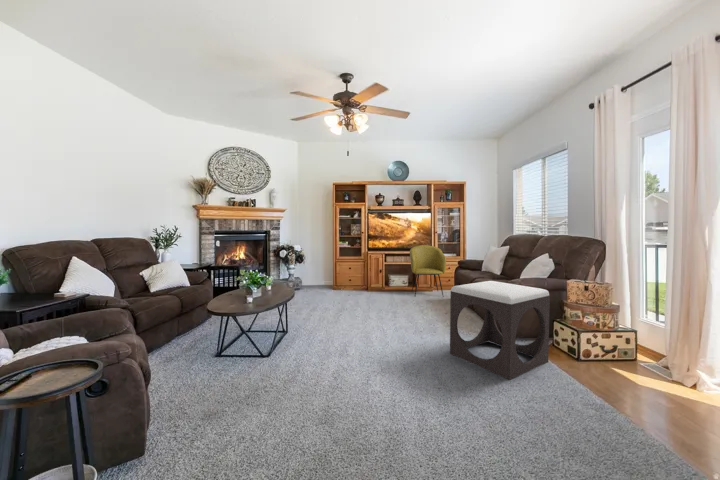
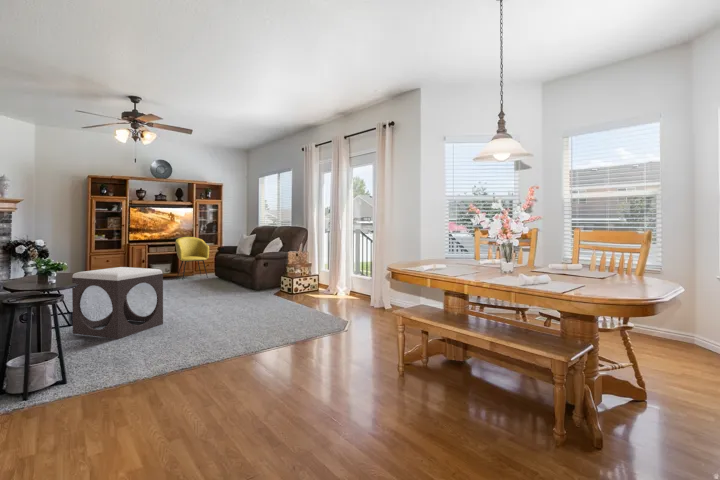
footstool: present [450,281,550,380] -> present [72,267,163,339]

